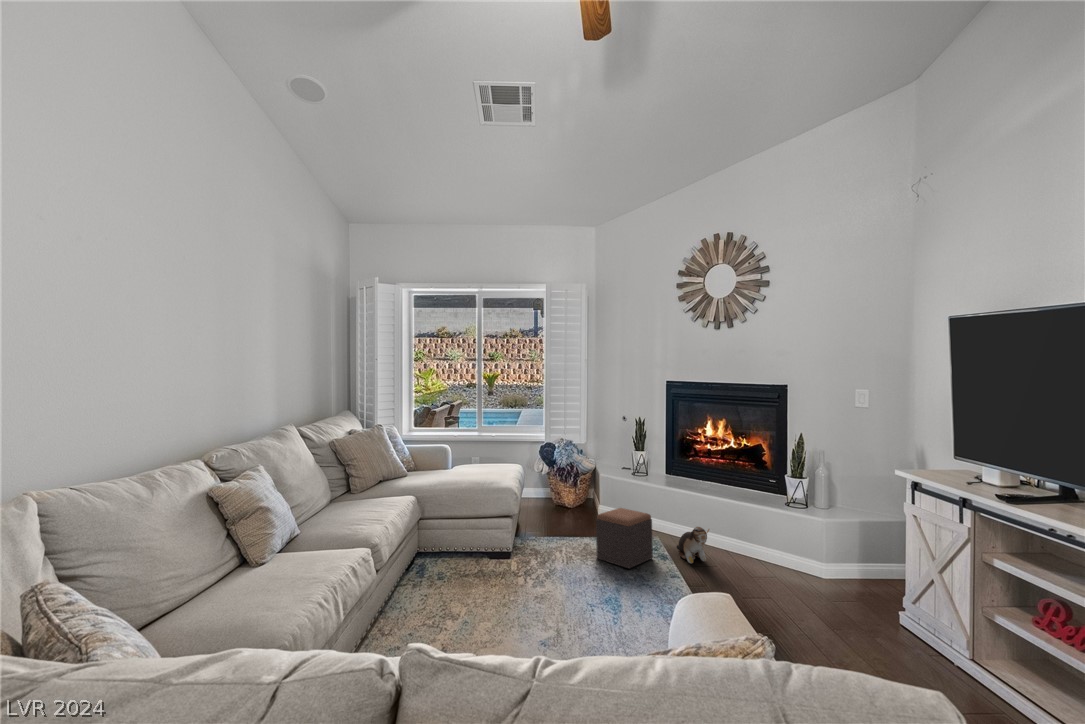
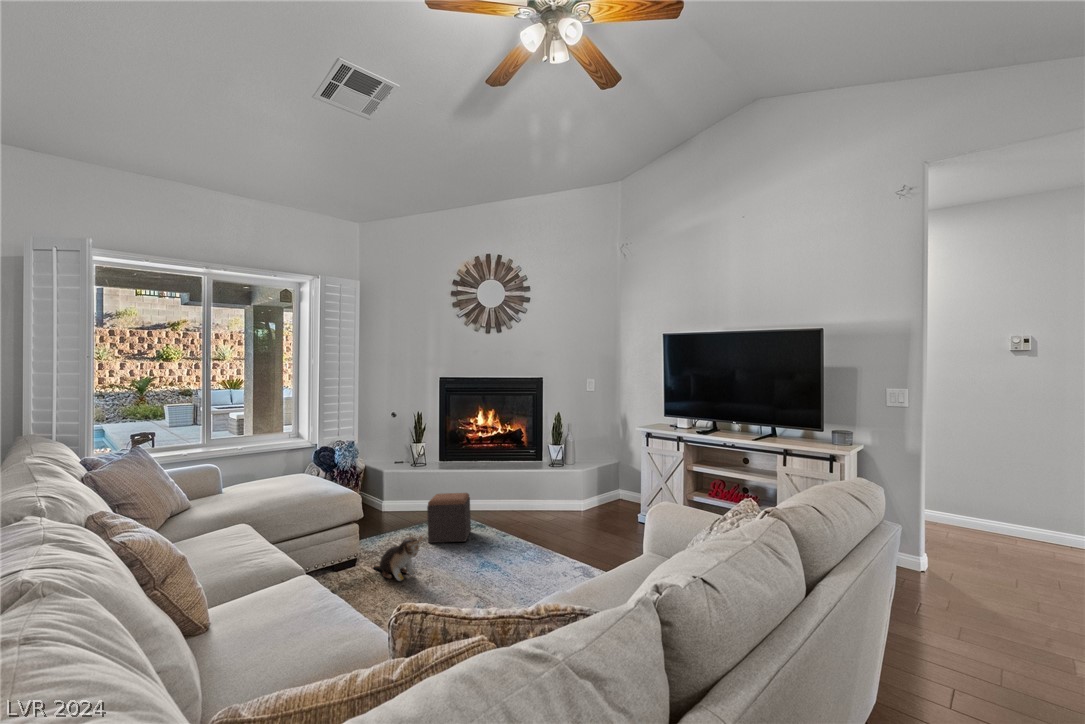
plush toy: present [677,527,709,564] -> present [374,536,422,581]

